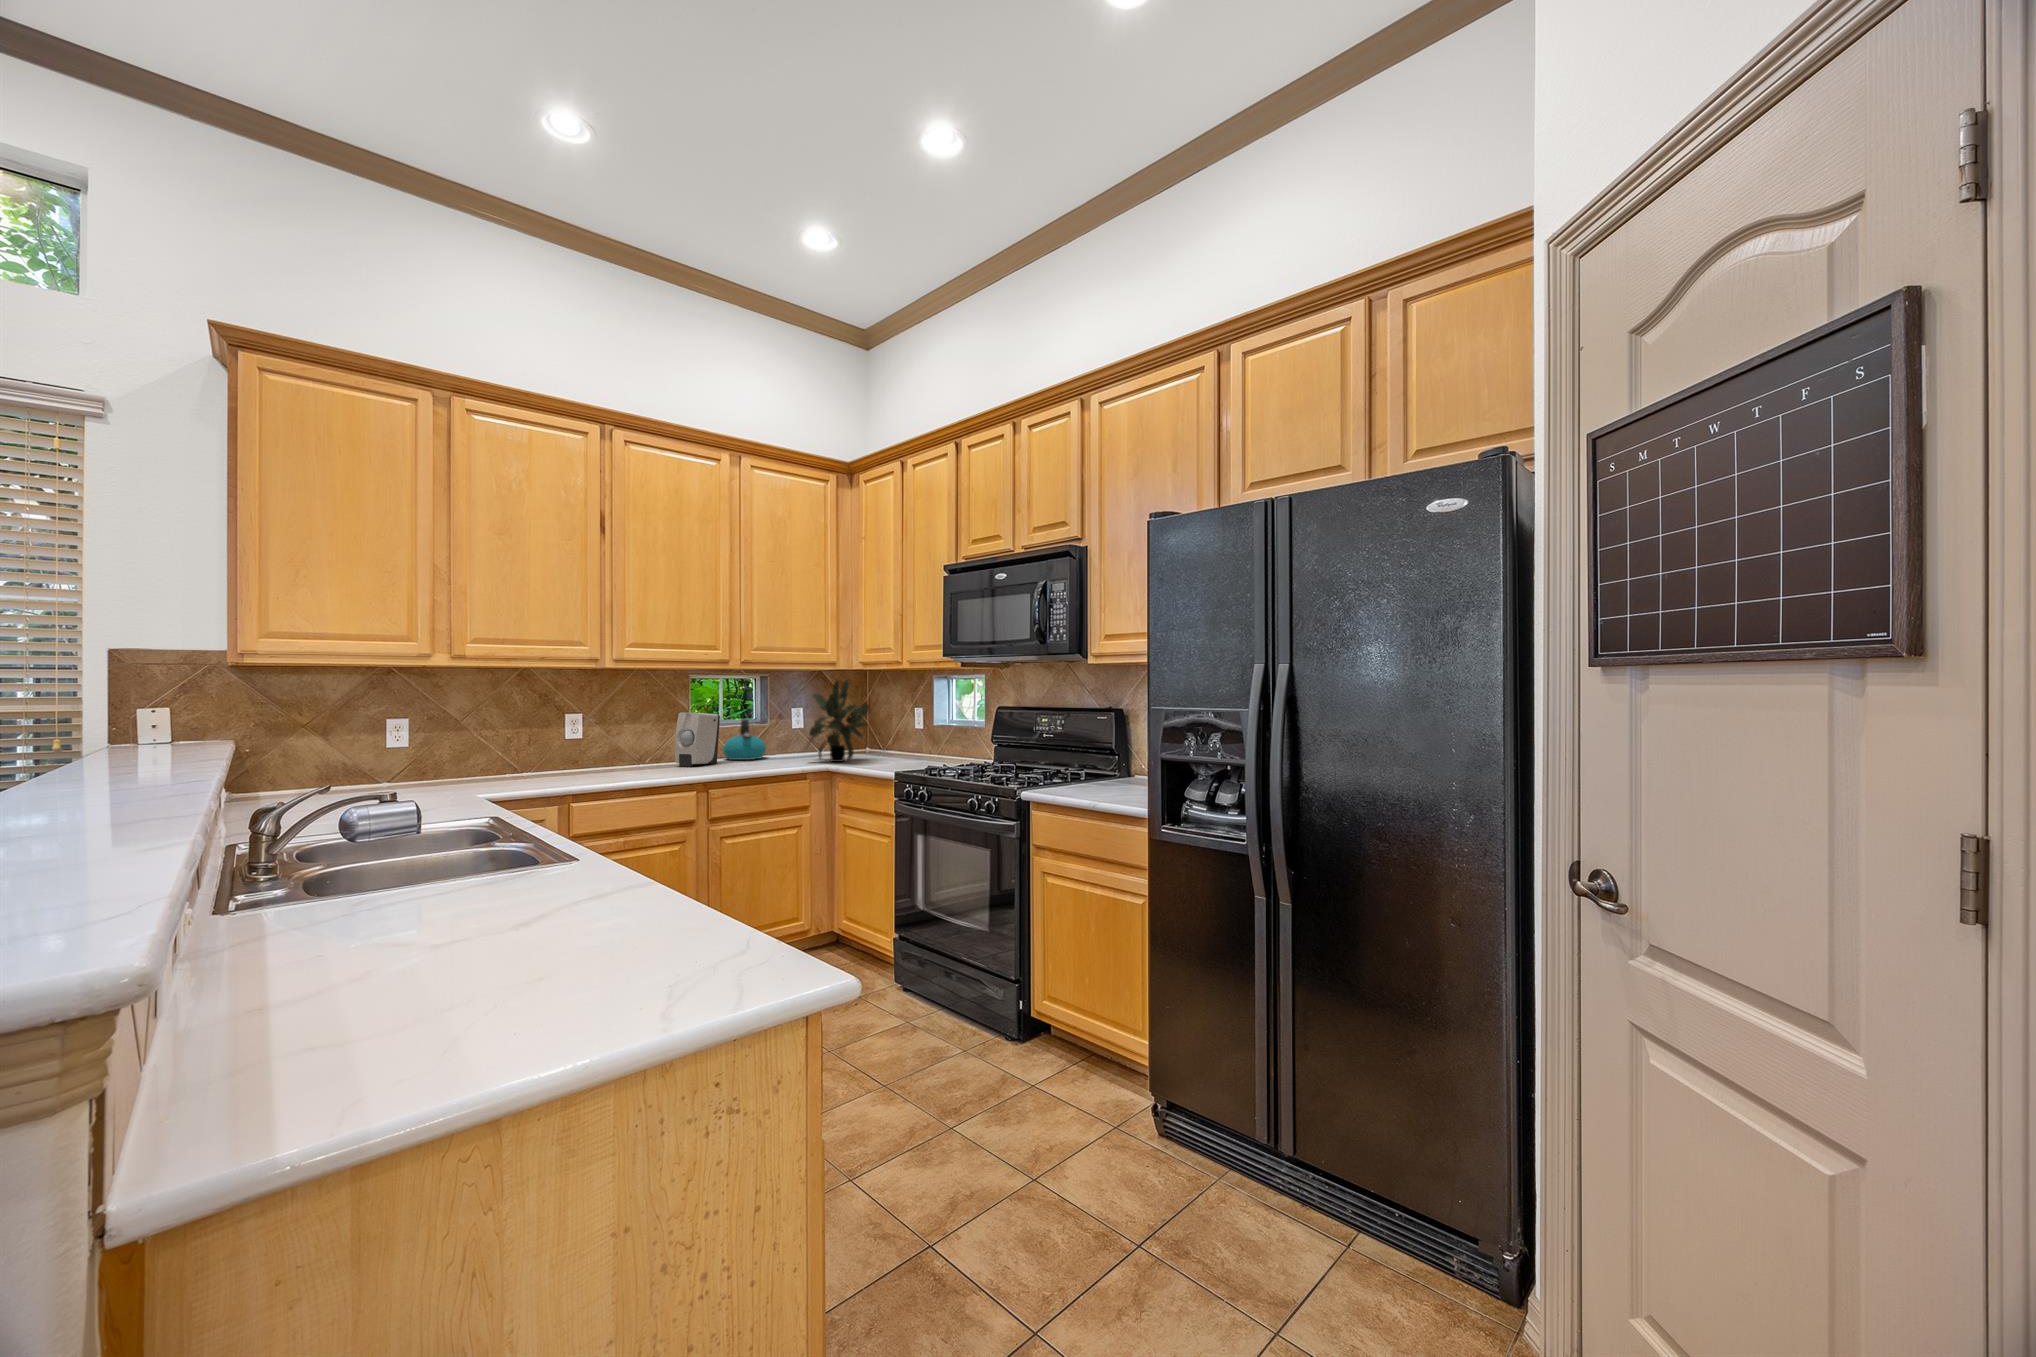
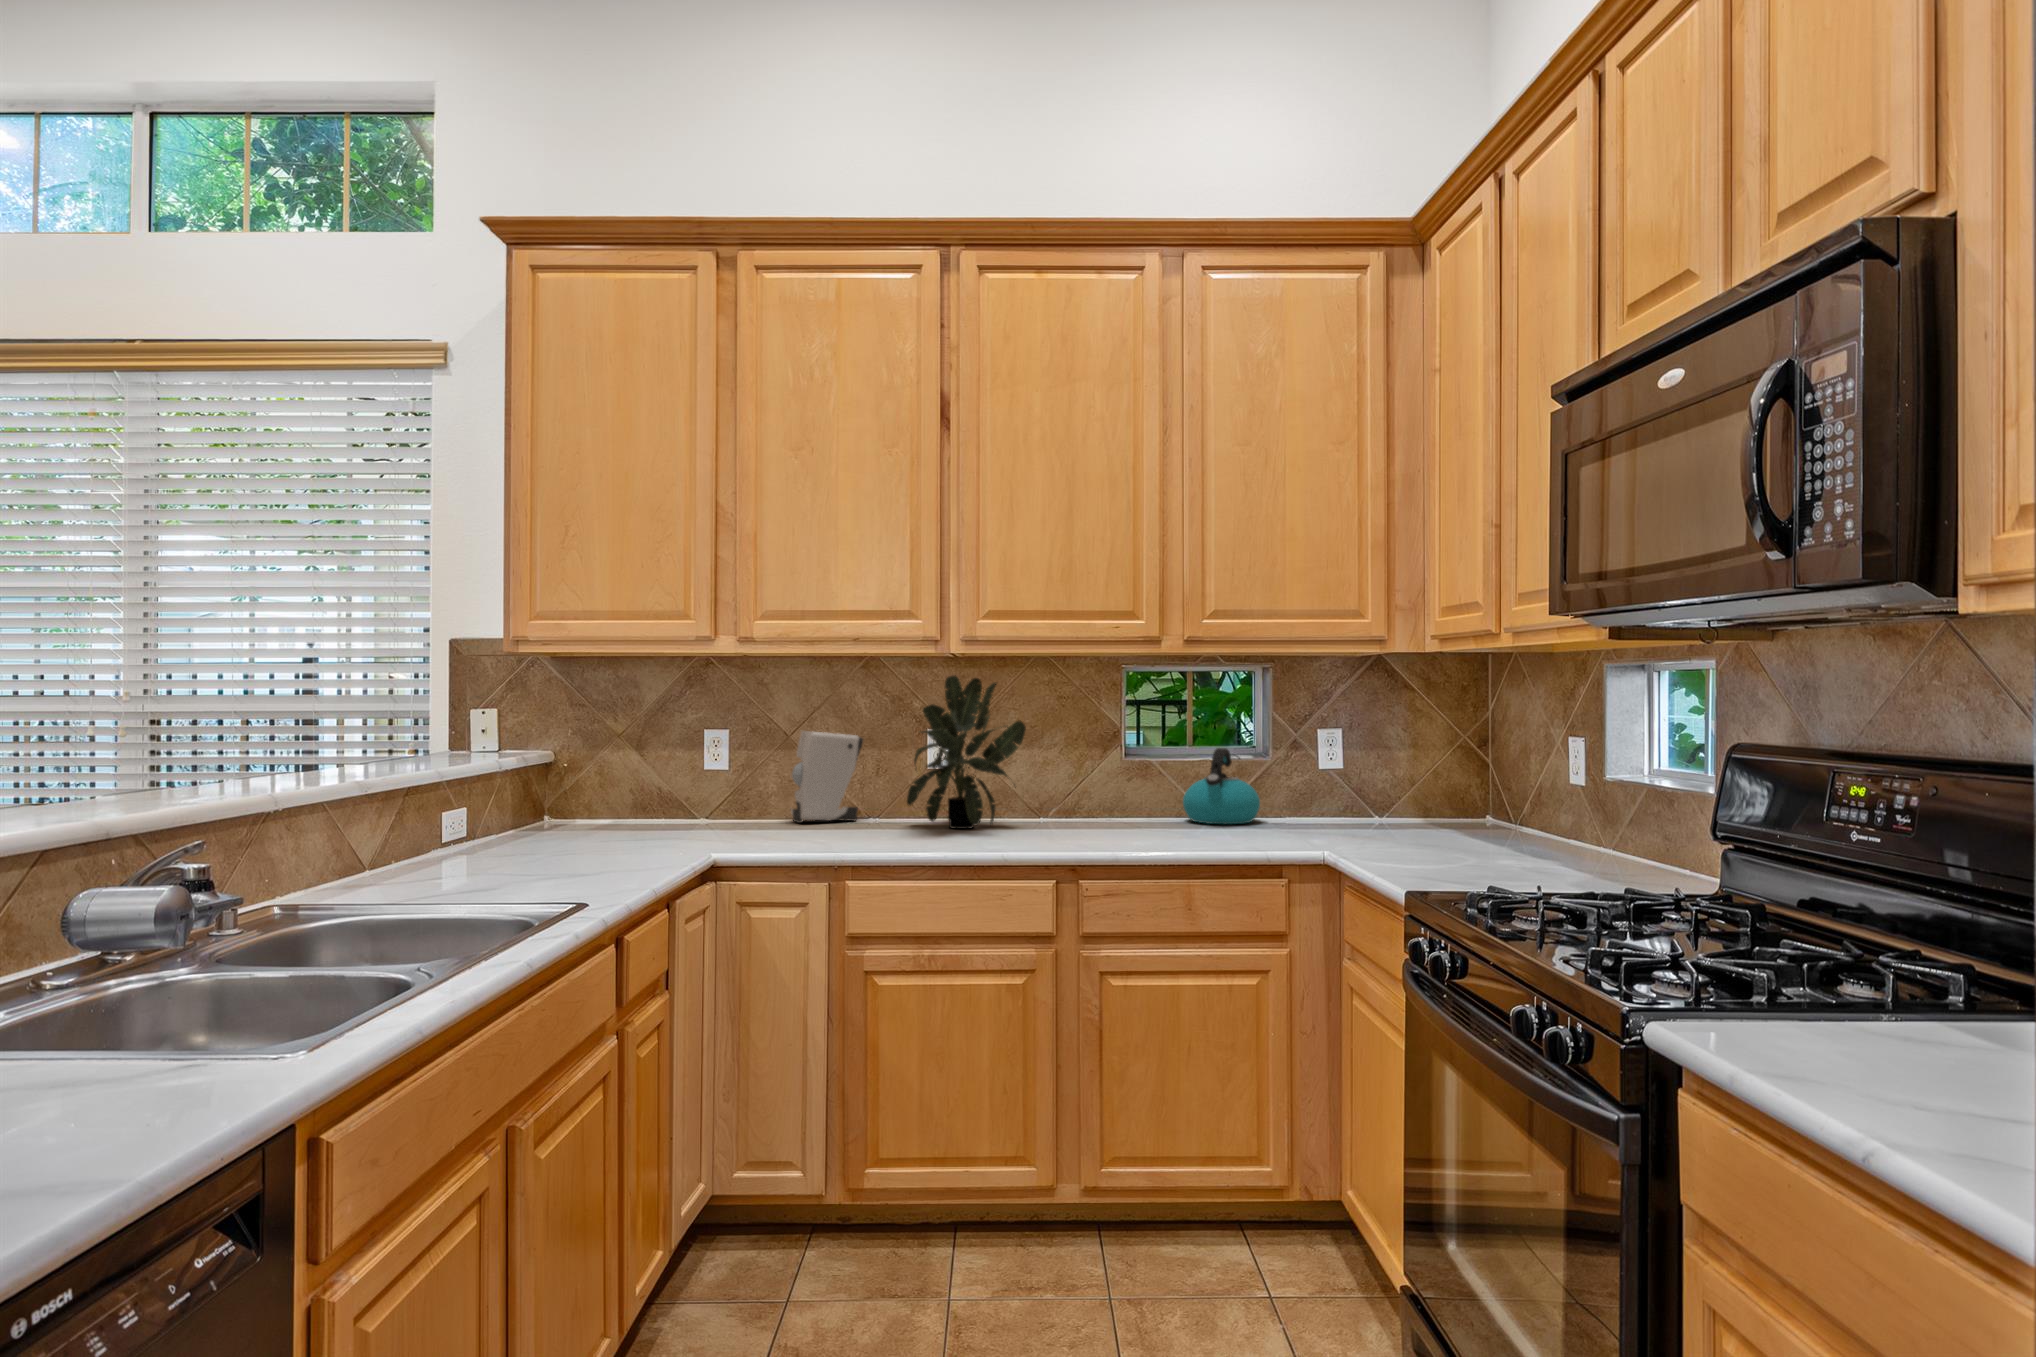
potted plant: present [809,680,869,762] -> present [907,675,1026,829]
soap dispenser: present [675,712,720,767] -> present [791,731,863,823]

